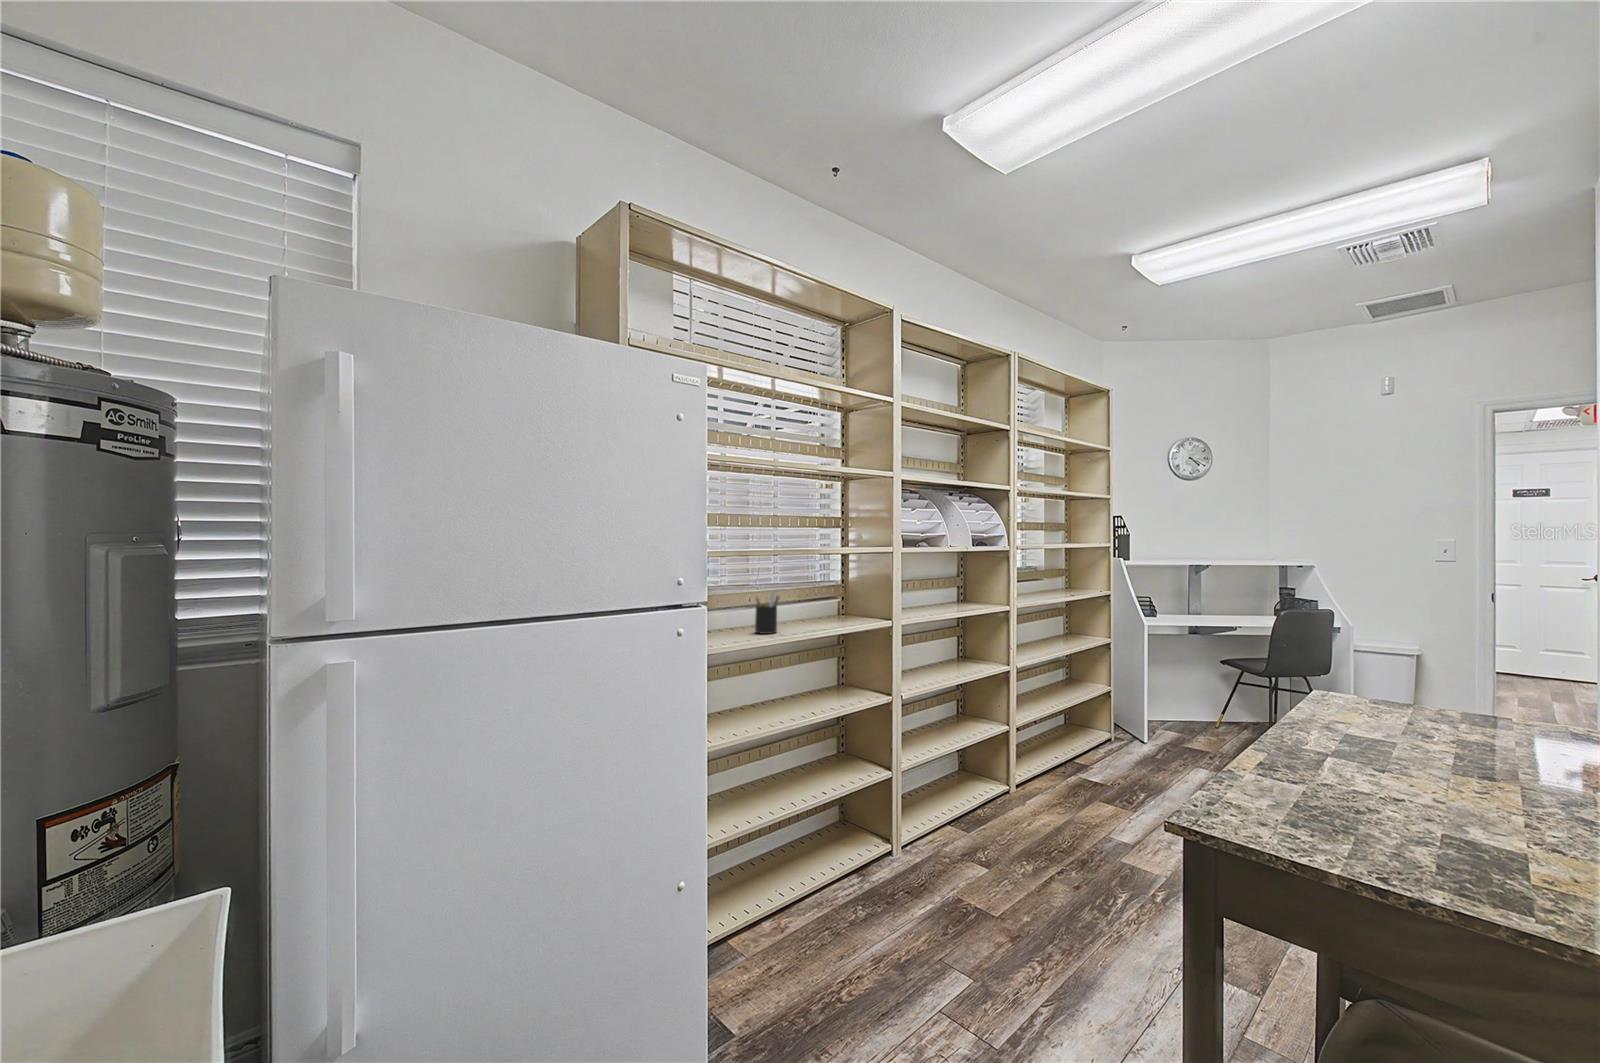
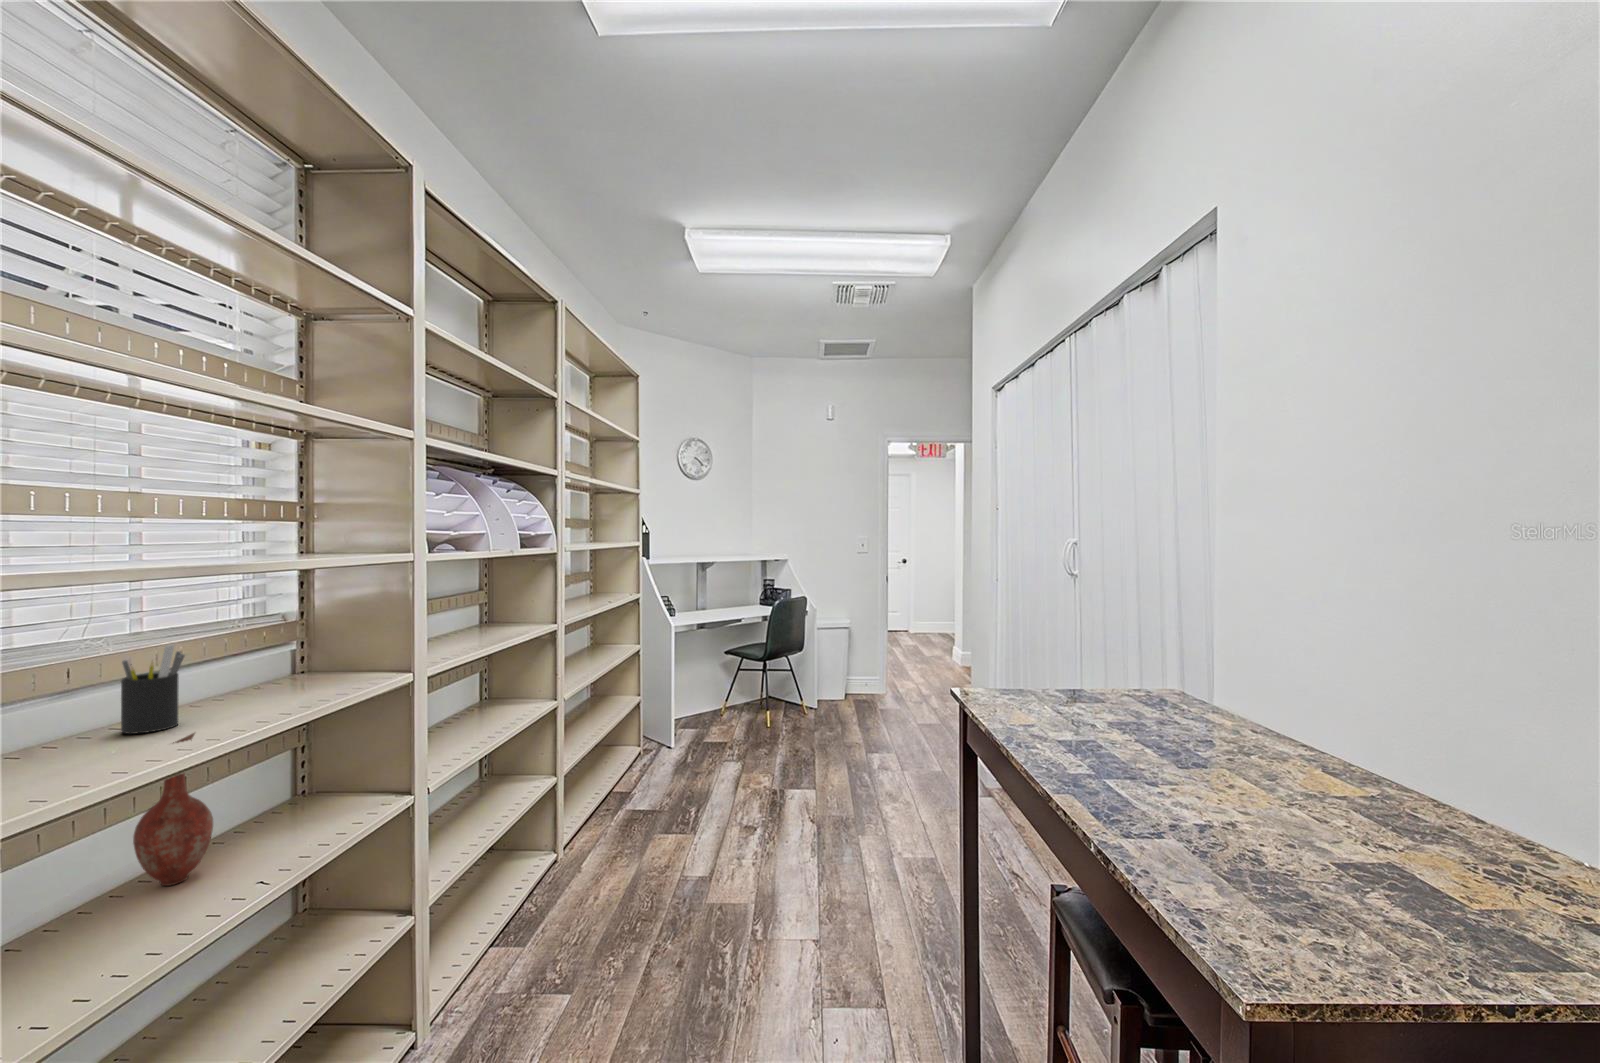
vase: none [760,634,790,715] -> present [133,733,213,886]

